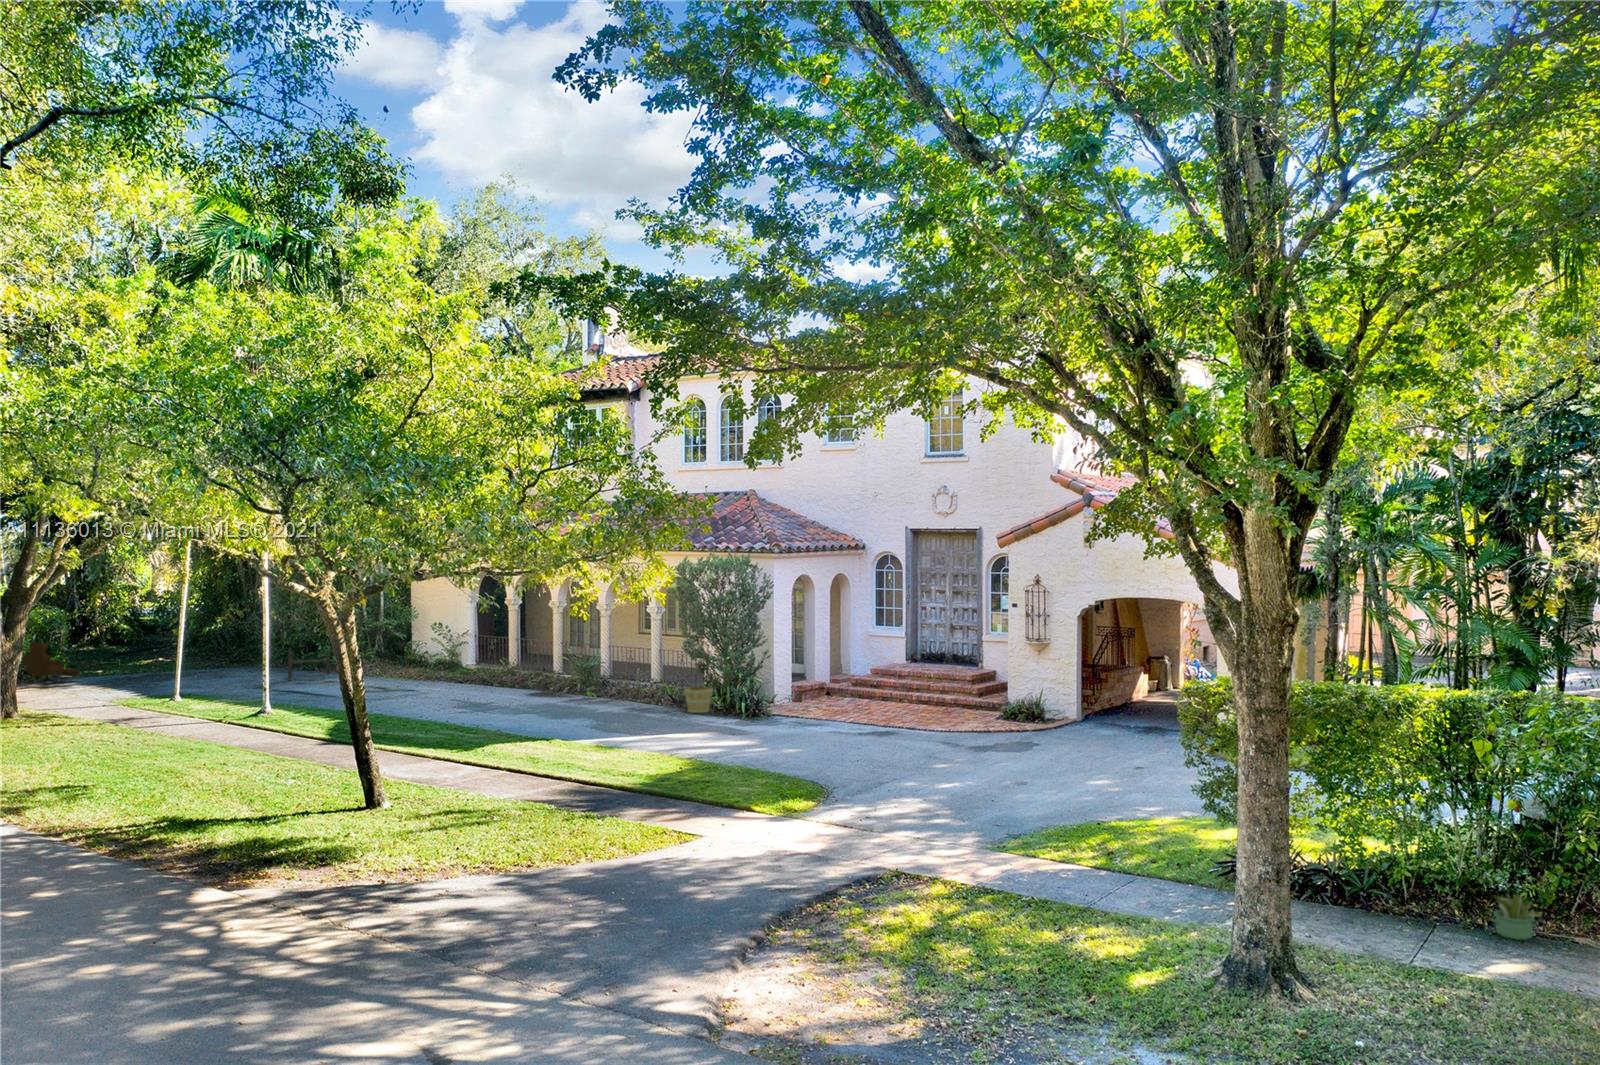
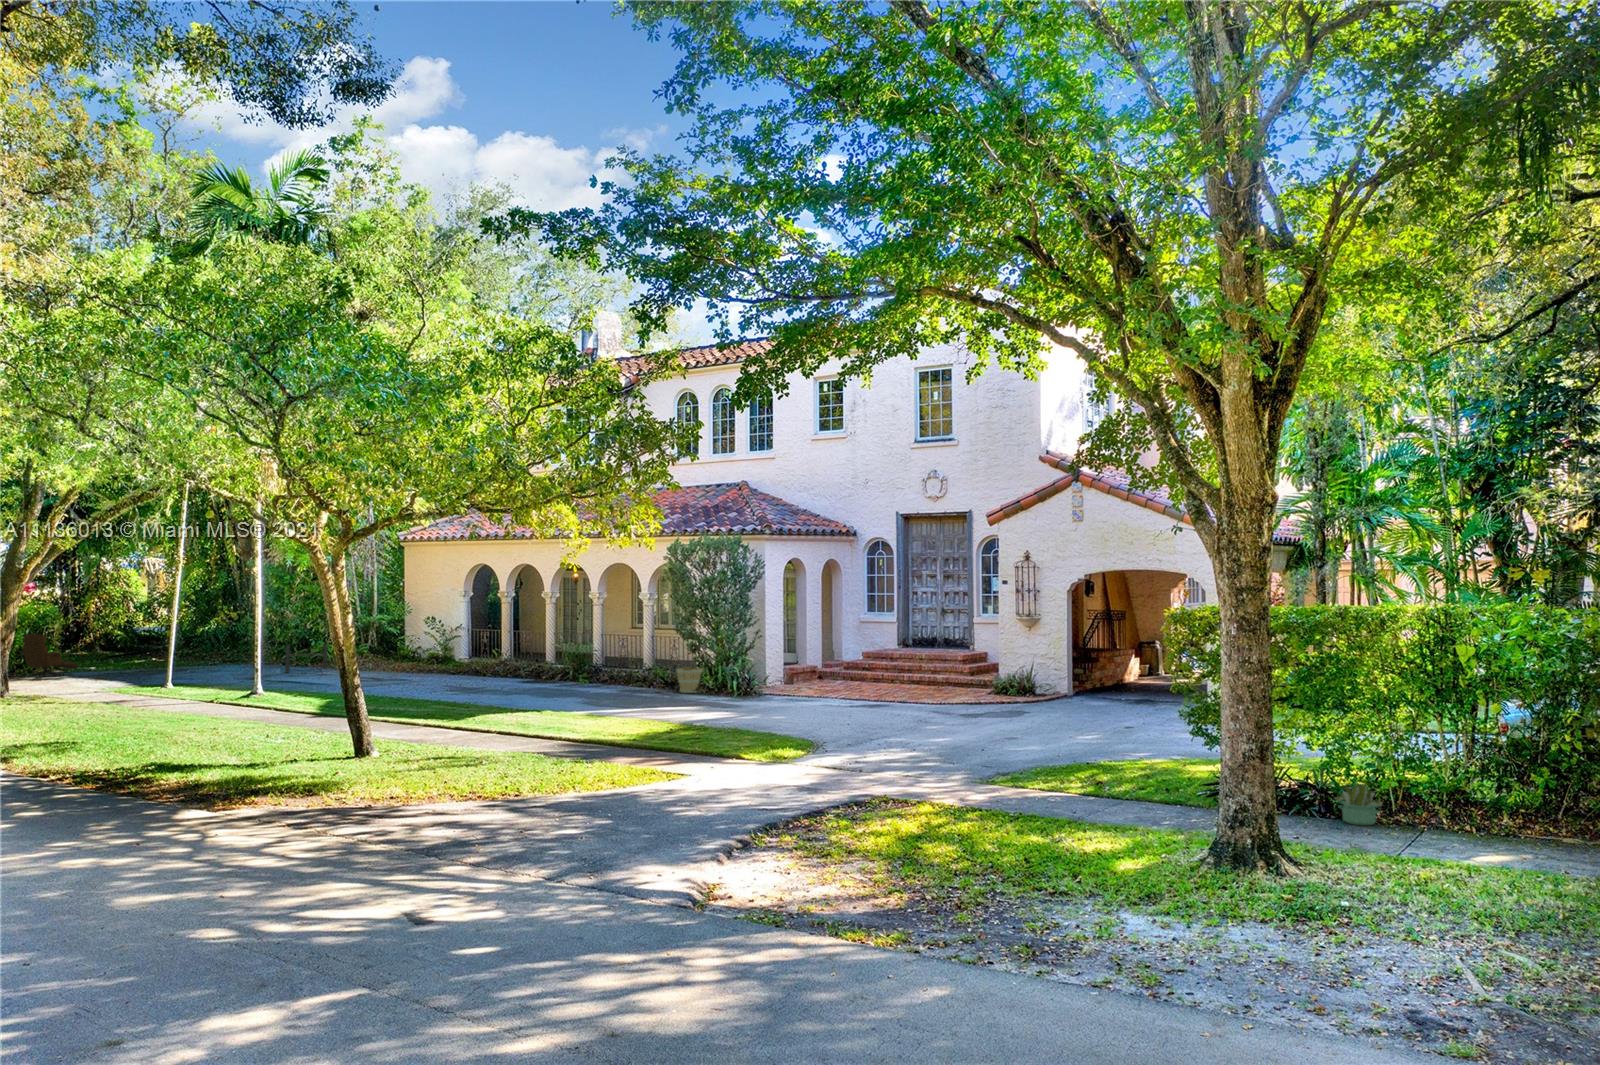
decorative plant: present [1490,895,1542,940] -> present [1335,785,1382,825]

